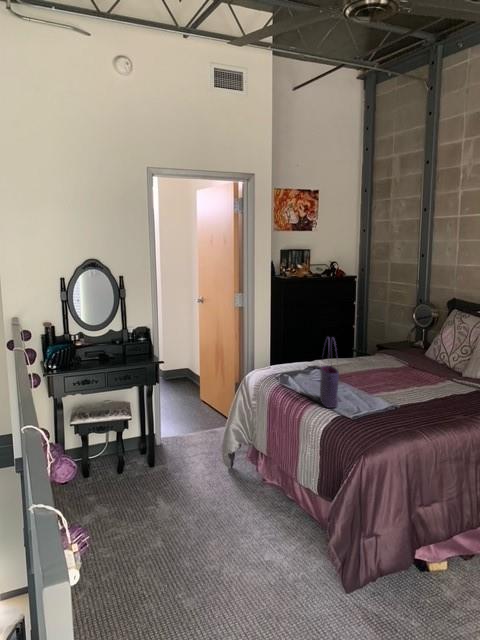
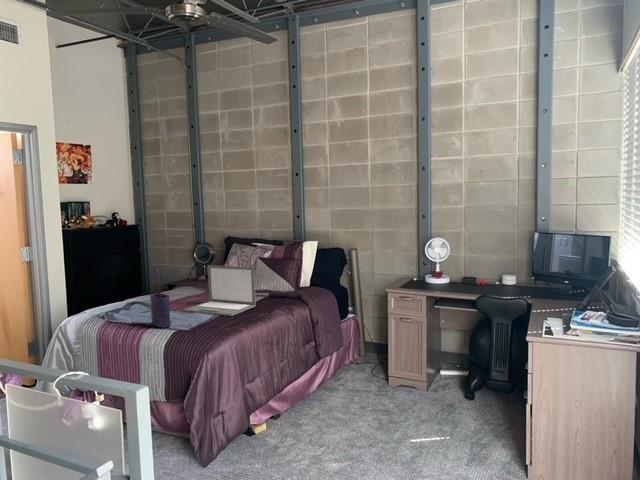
laptop: none [366,338,462,410] -> present [184,265,256,316]

